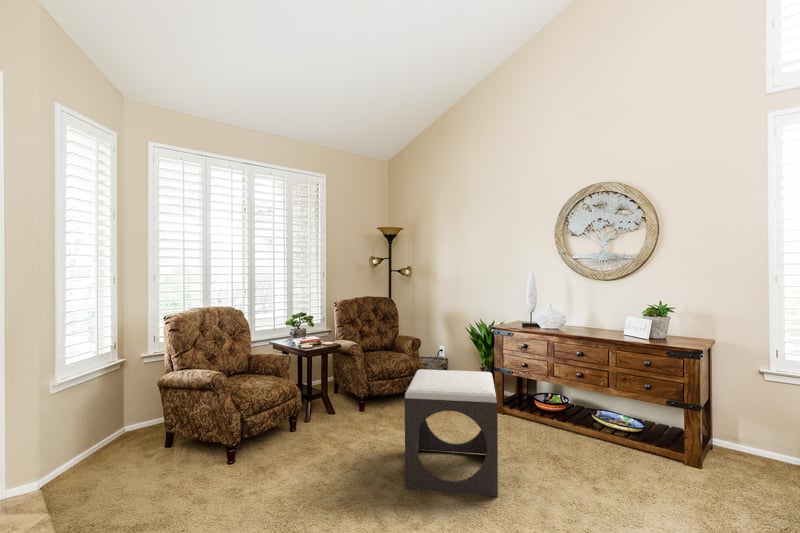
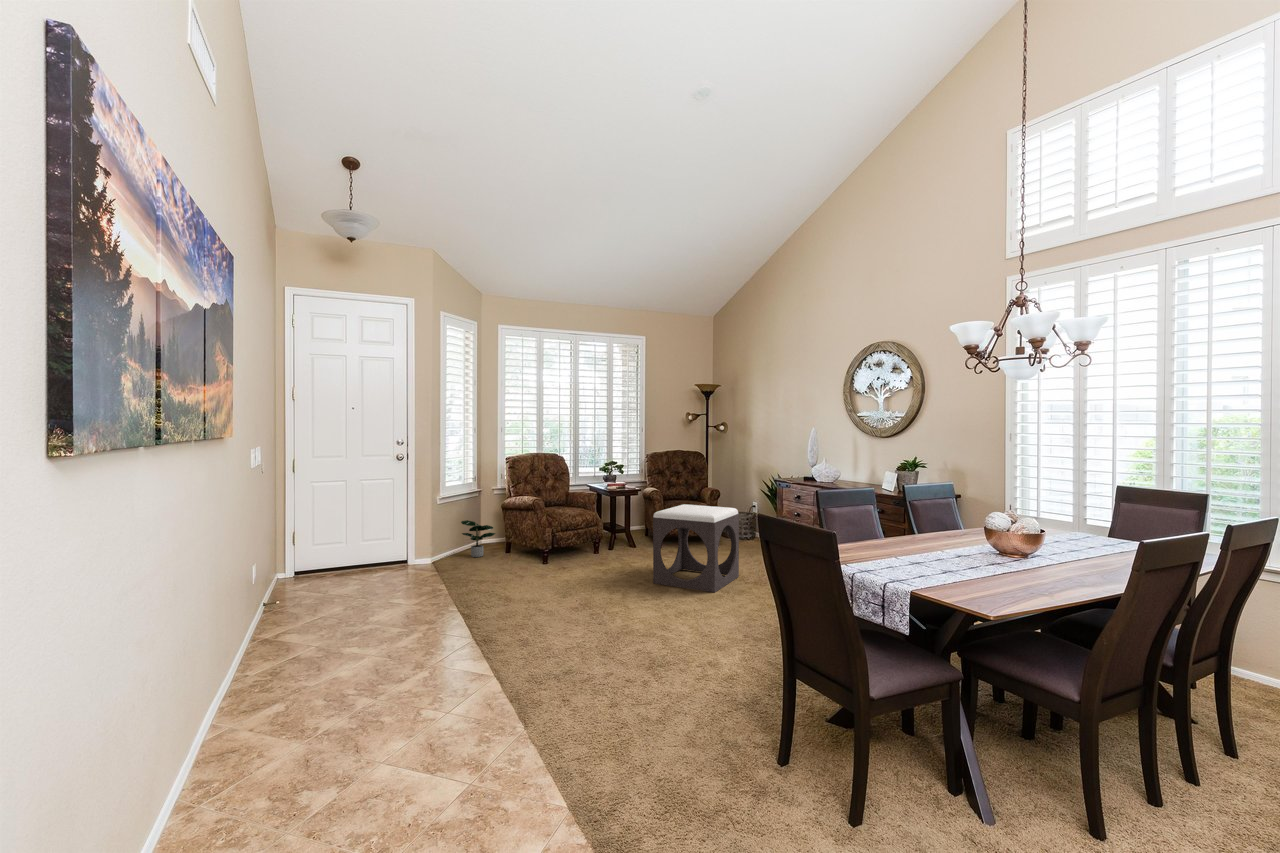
potted plant: none [92,411,151,466] -> present [461,520,495,557]

